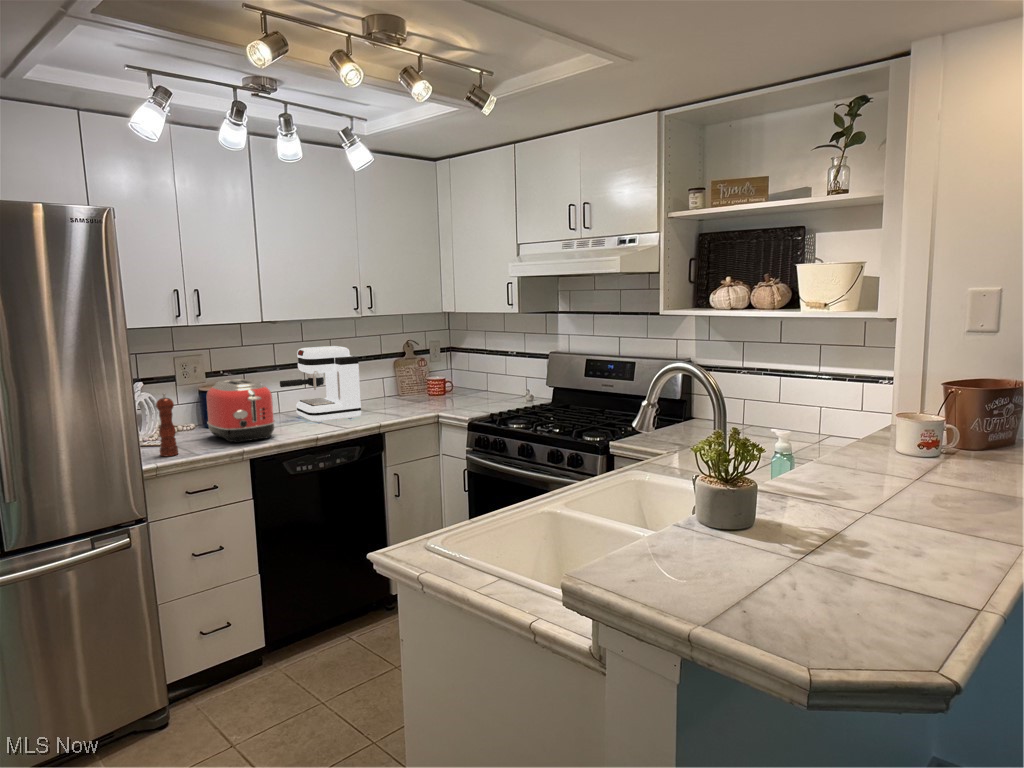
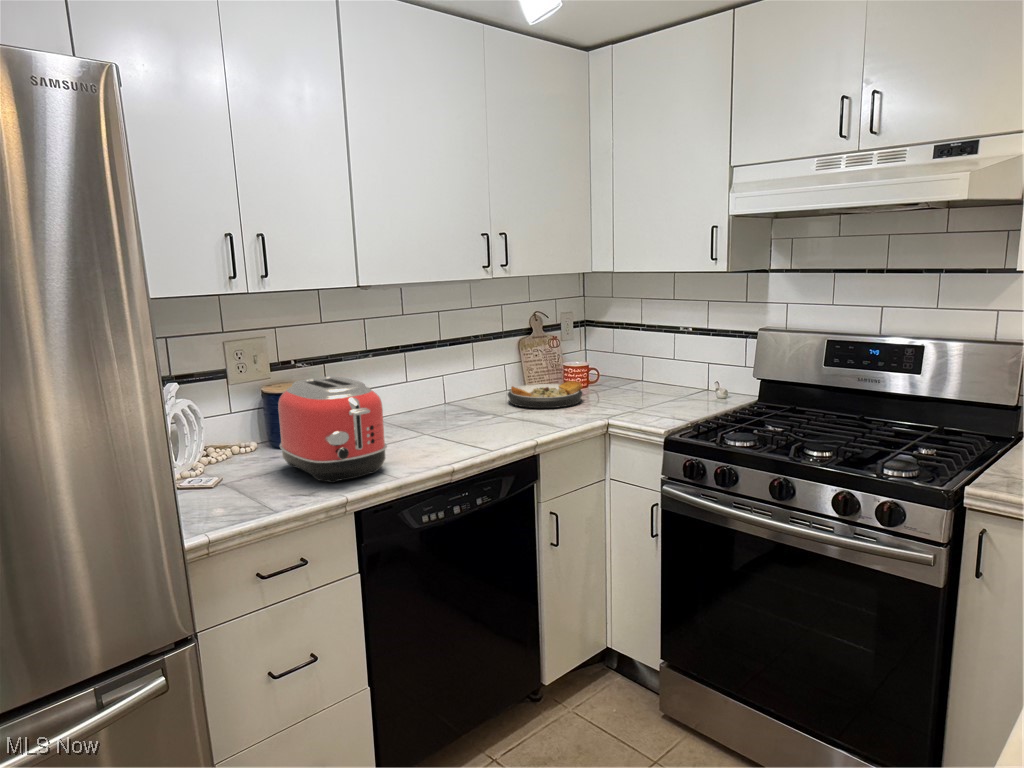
coffee maker: present [280,346,361,422] -> none [379,322,498,438]
plate: none [380,389,434,407] -> present [508,381,583,408]
pepper mill: present [156,393,178,456] -> none [204,409,242,515]

